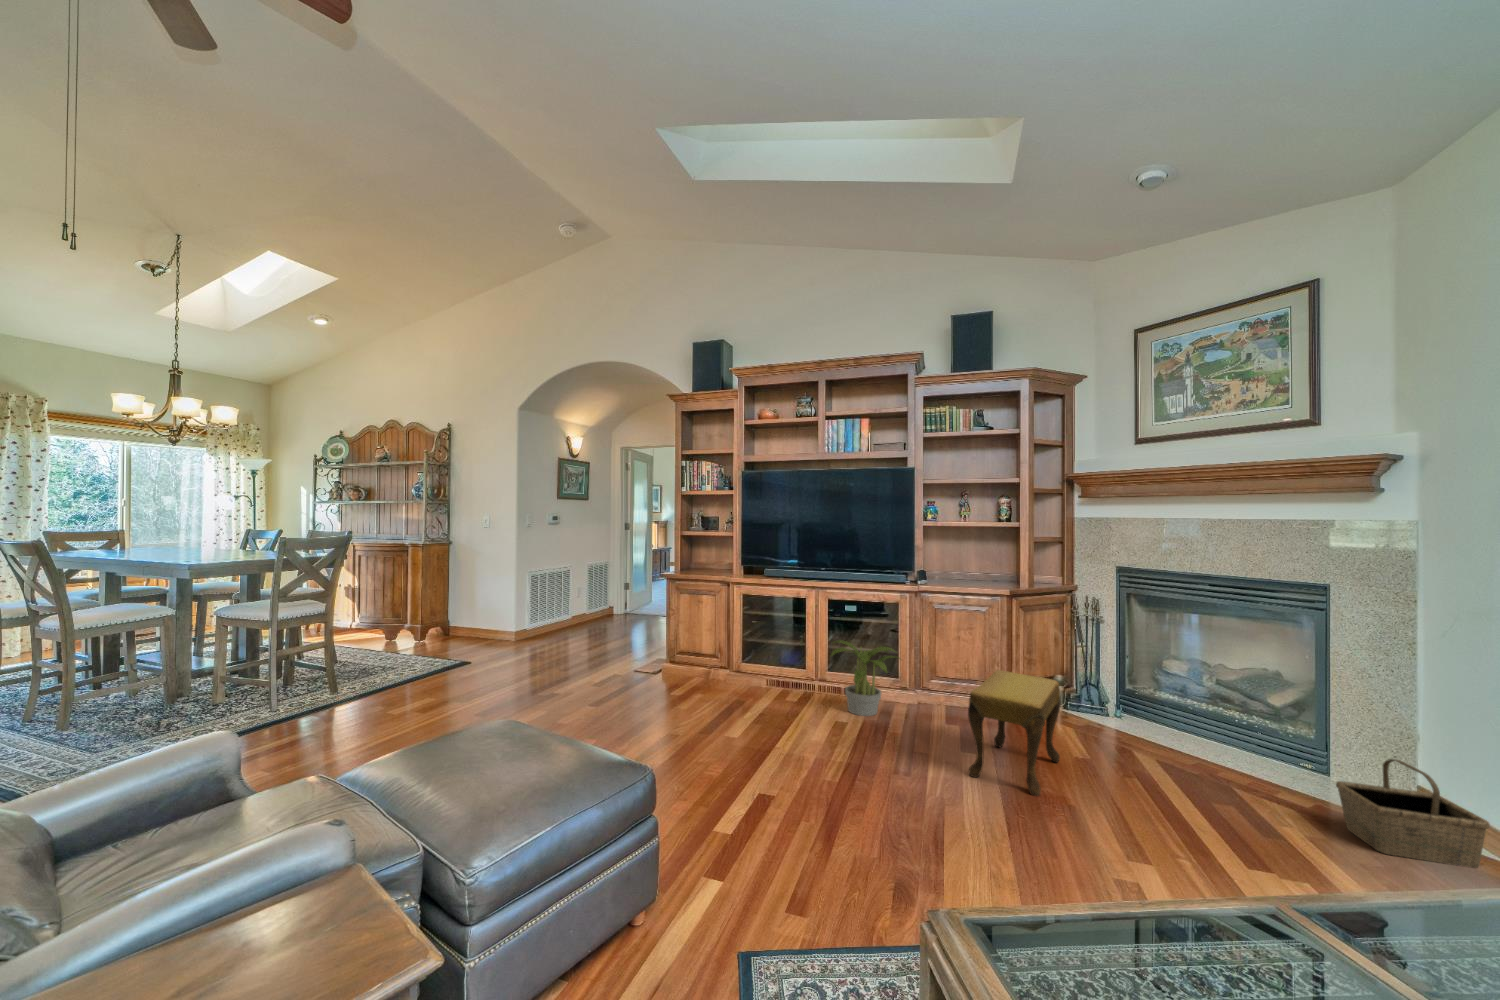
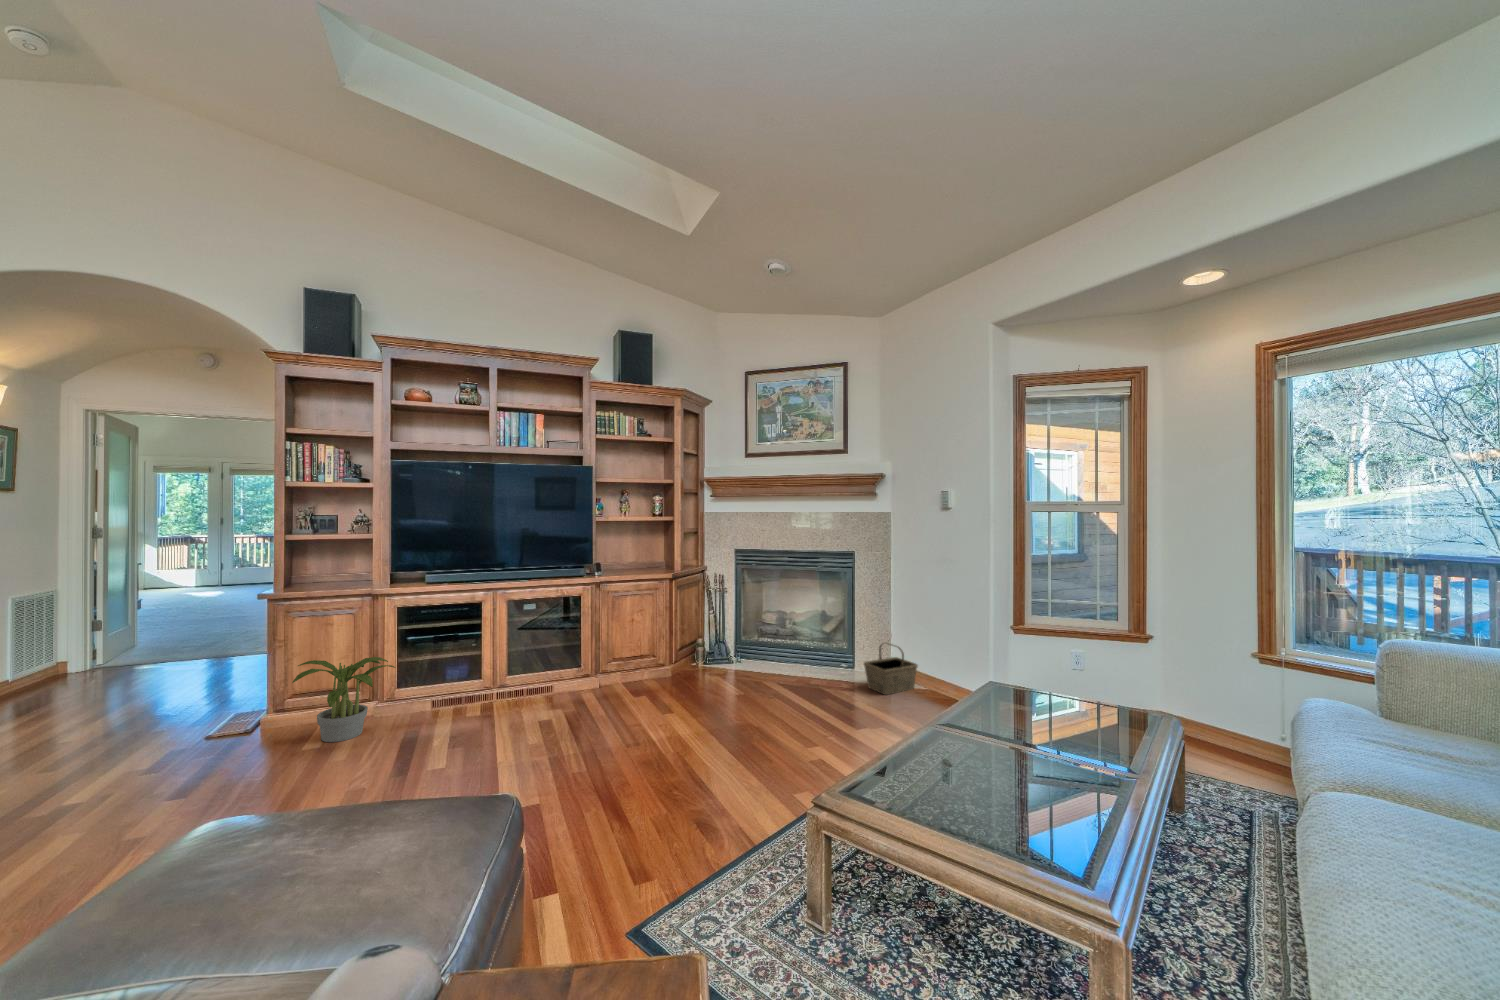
potted plant: present [831,640,895,716] -> present [292,657,395,742]
footstool: present [968,670,1061,796] -> none [679,637,733,727]

